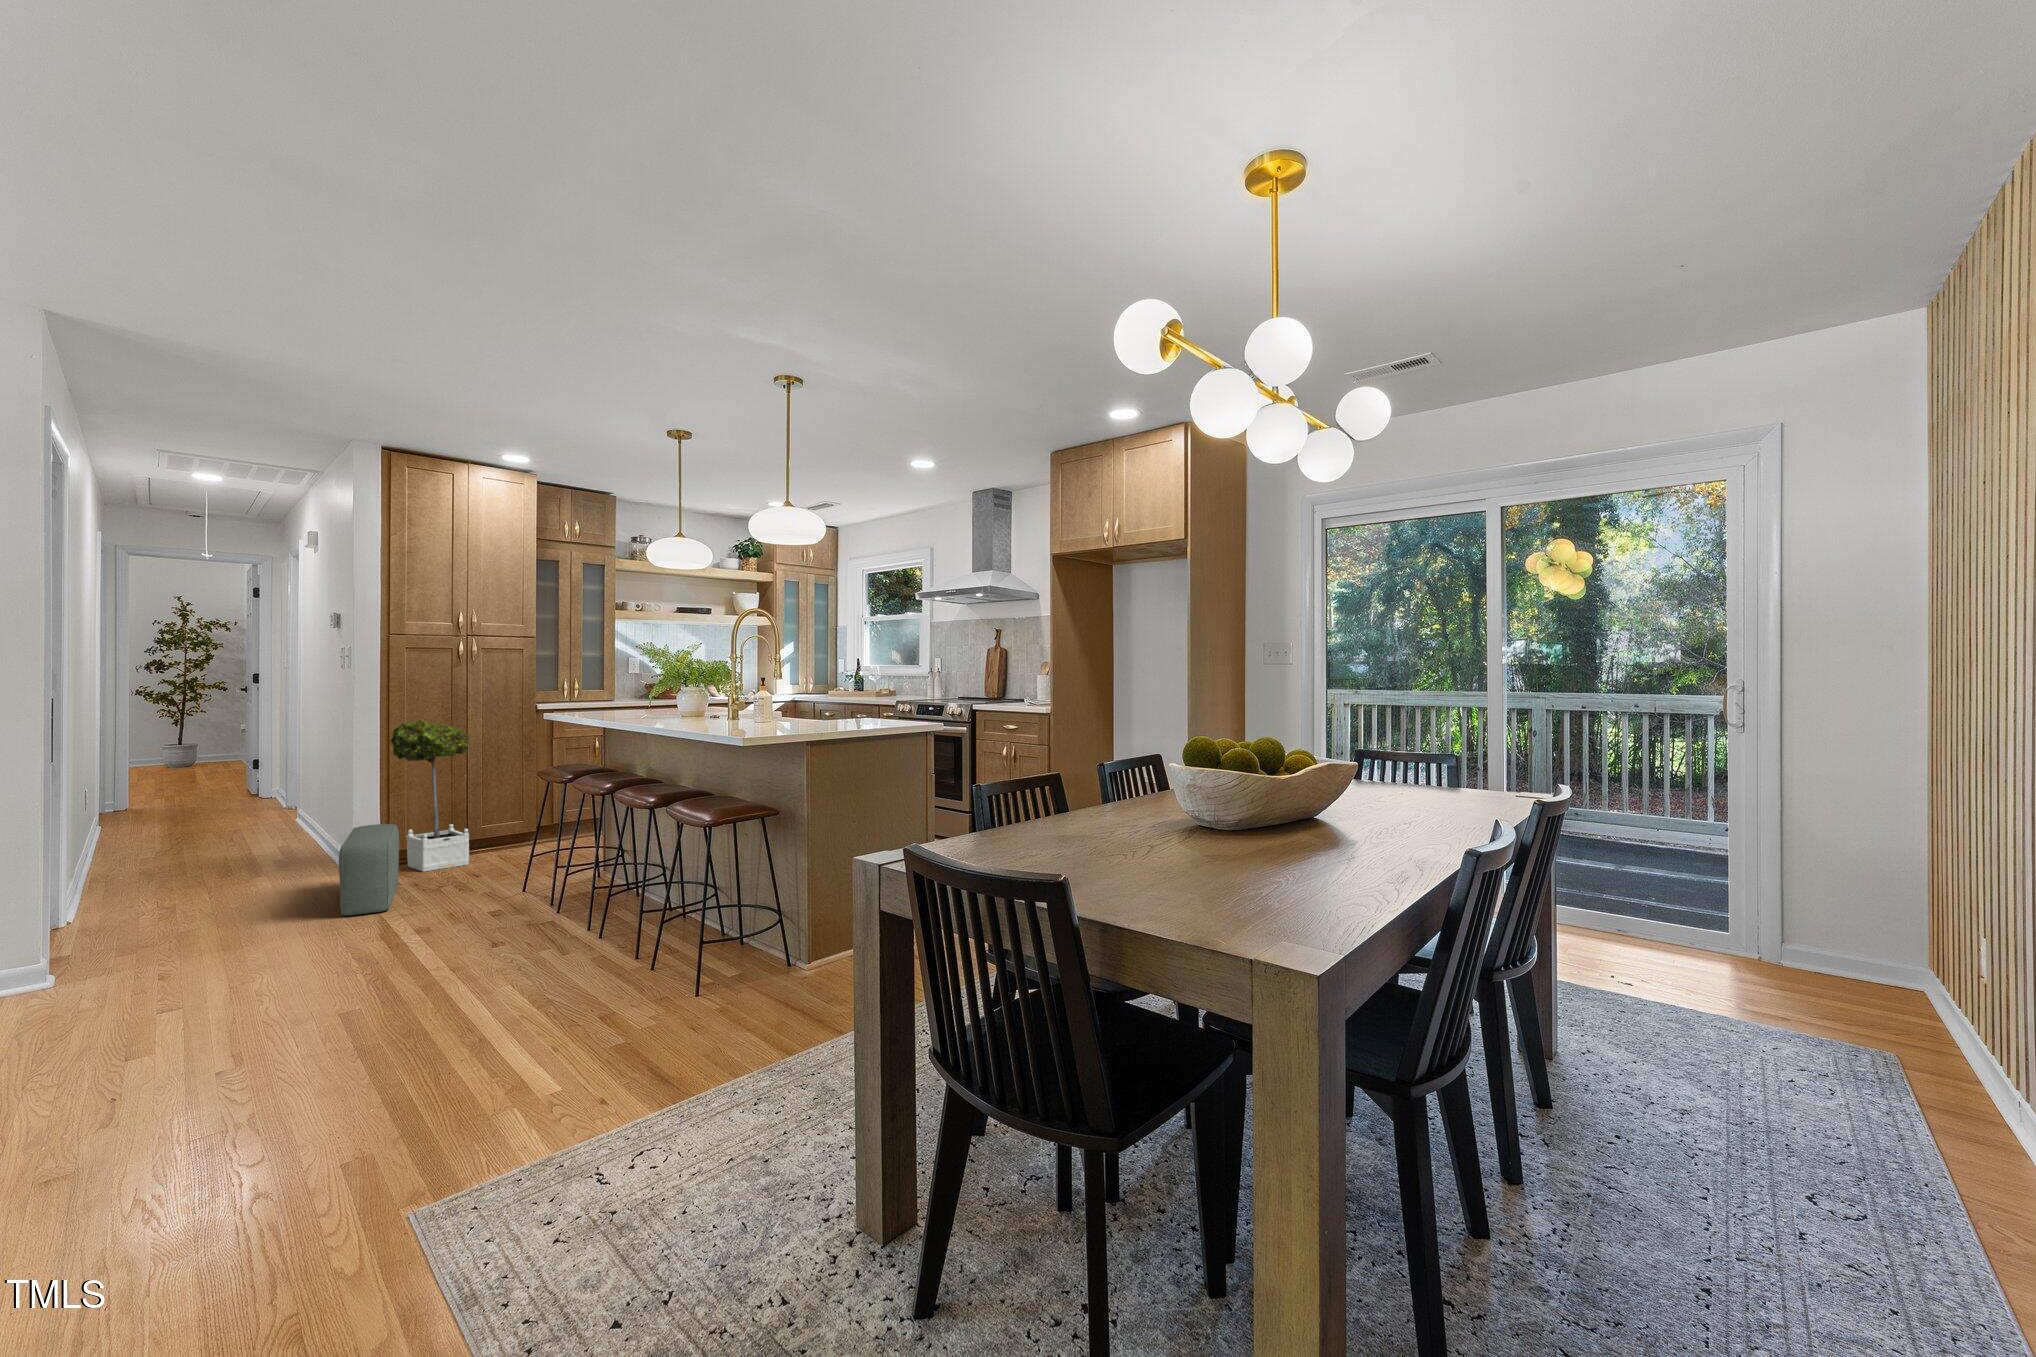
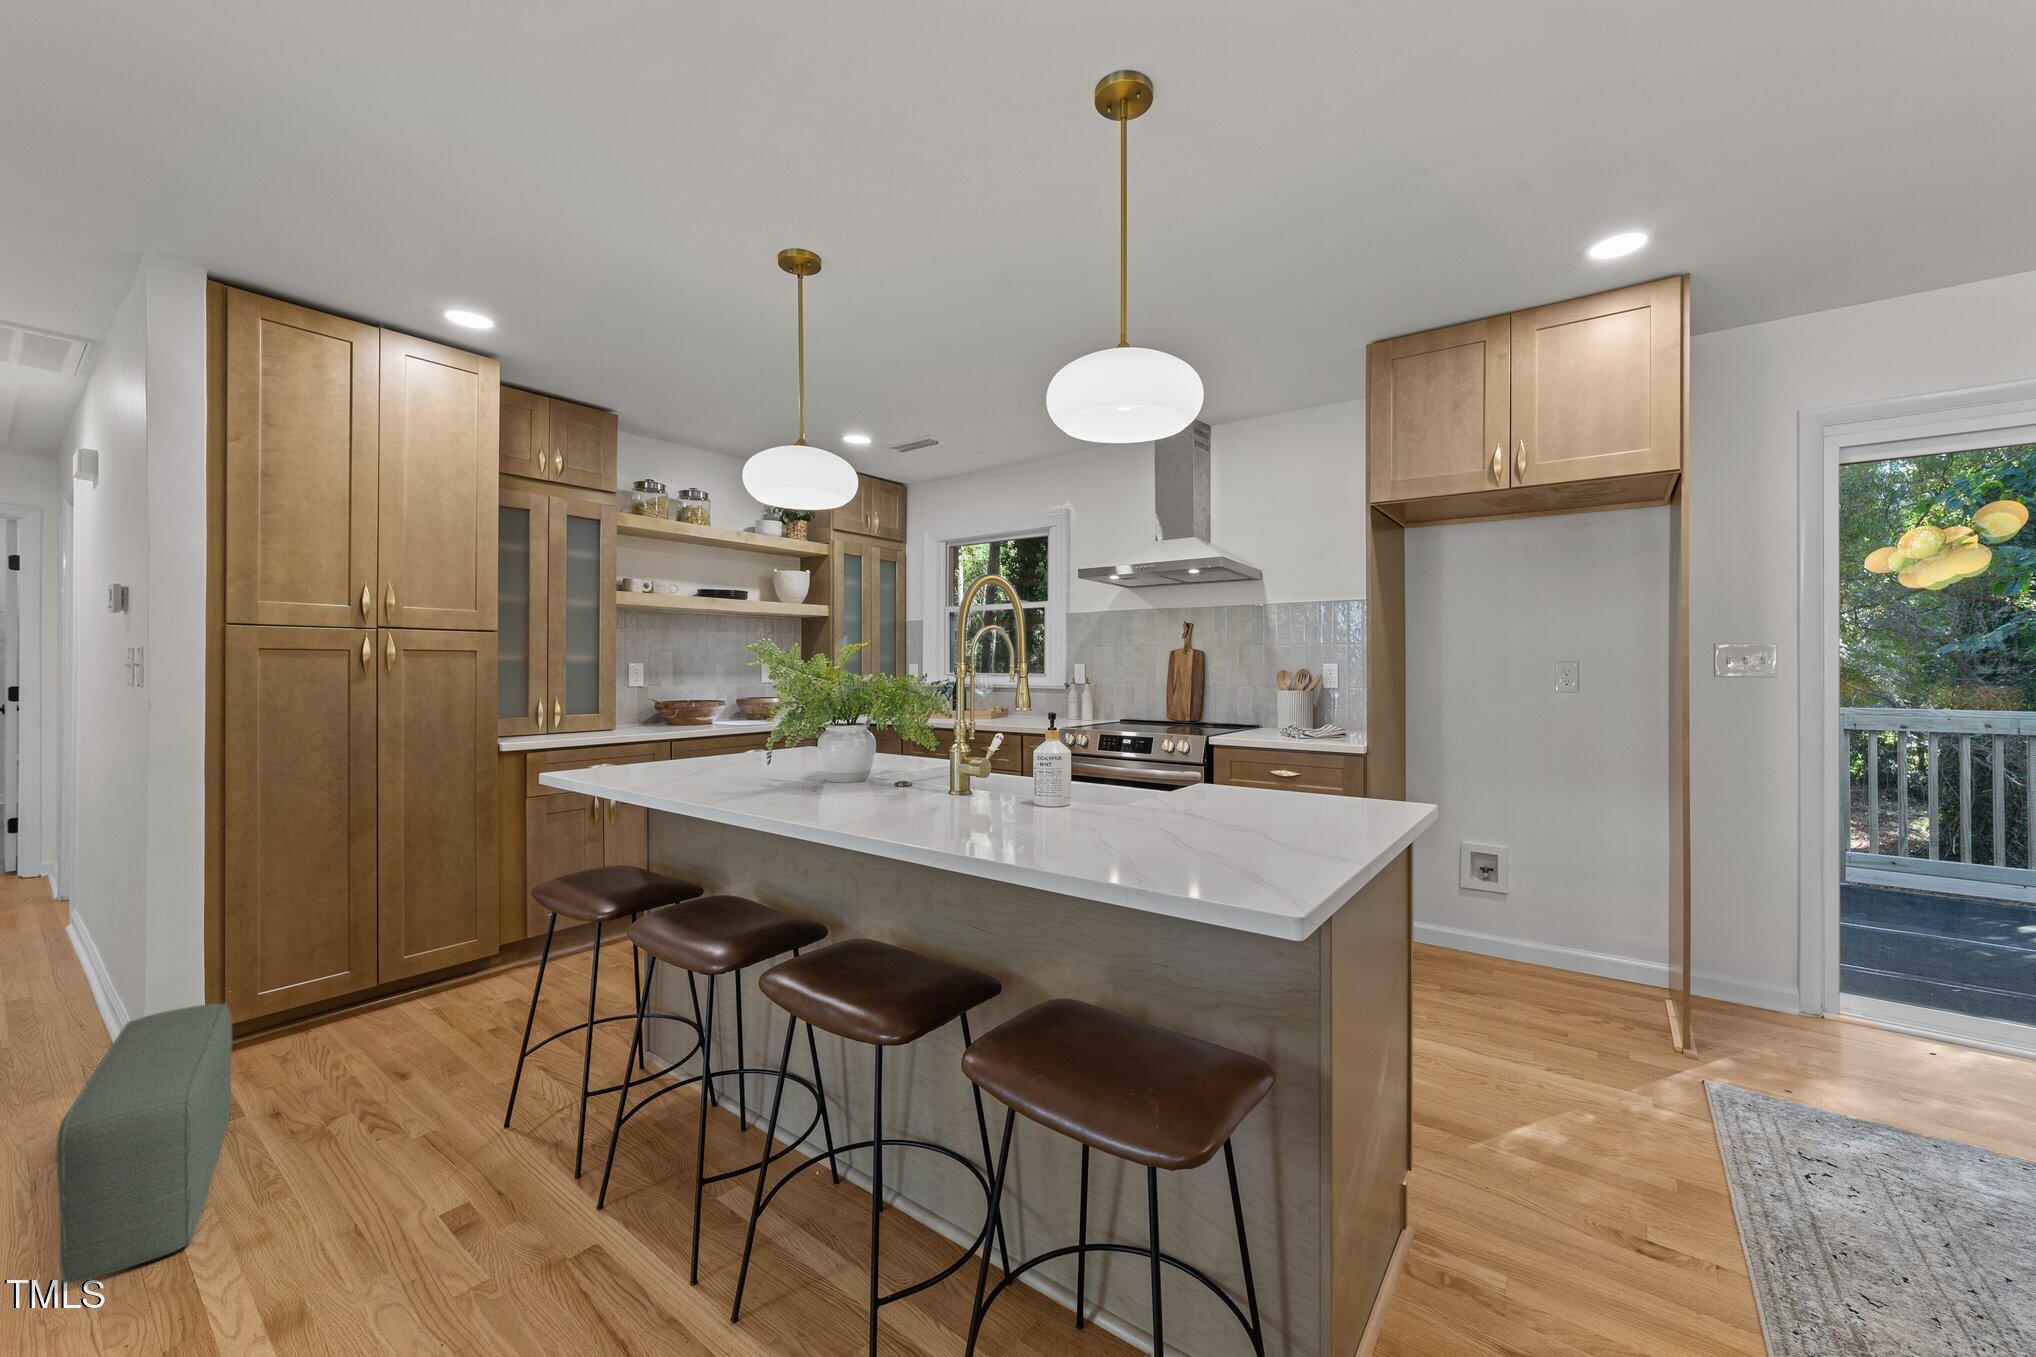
potted tree: present [391,719,469,872] -> none [222,782,382,1070]

